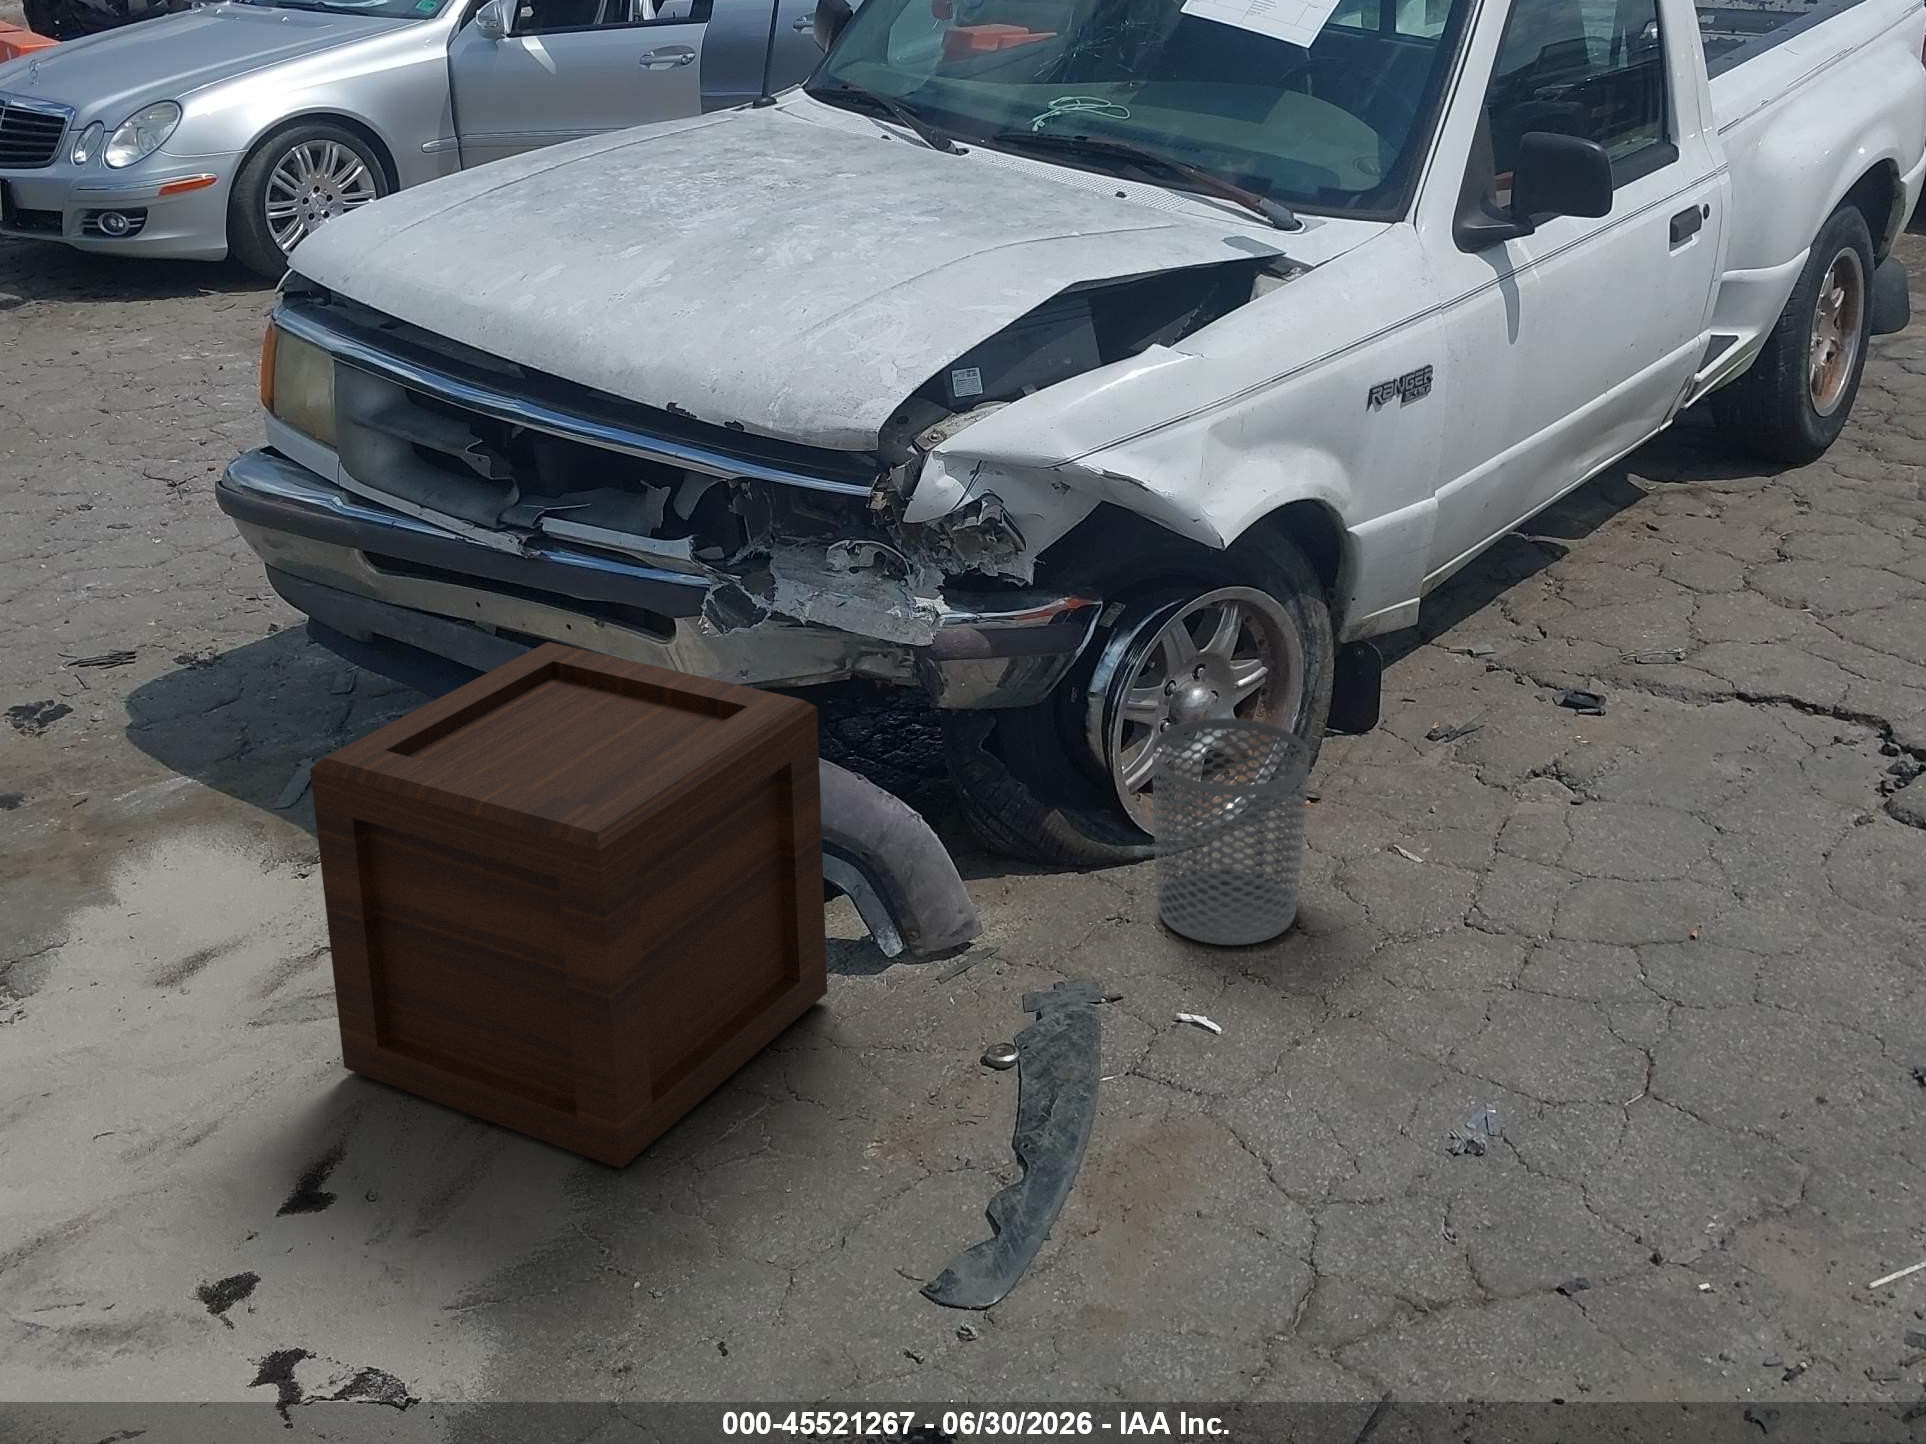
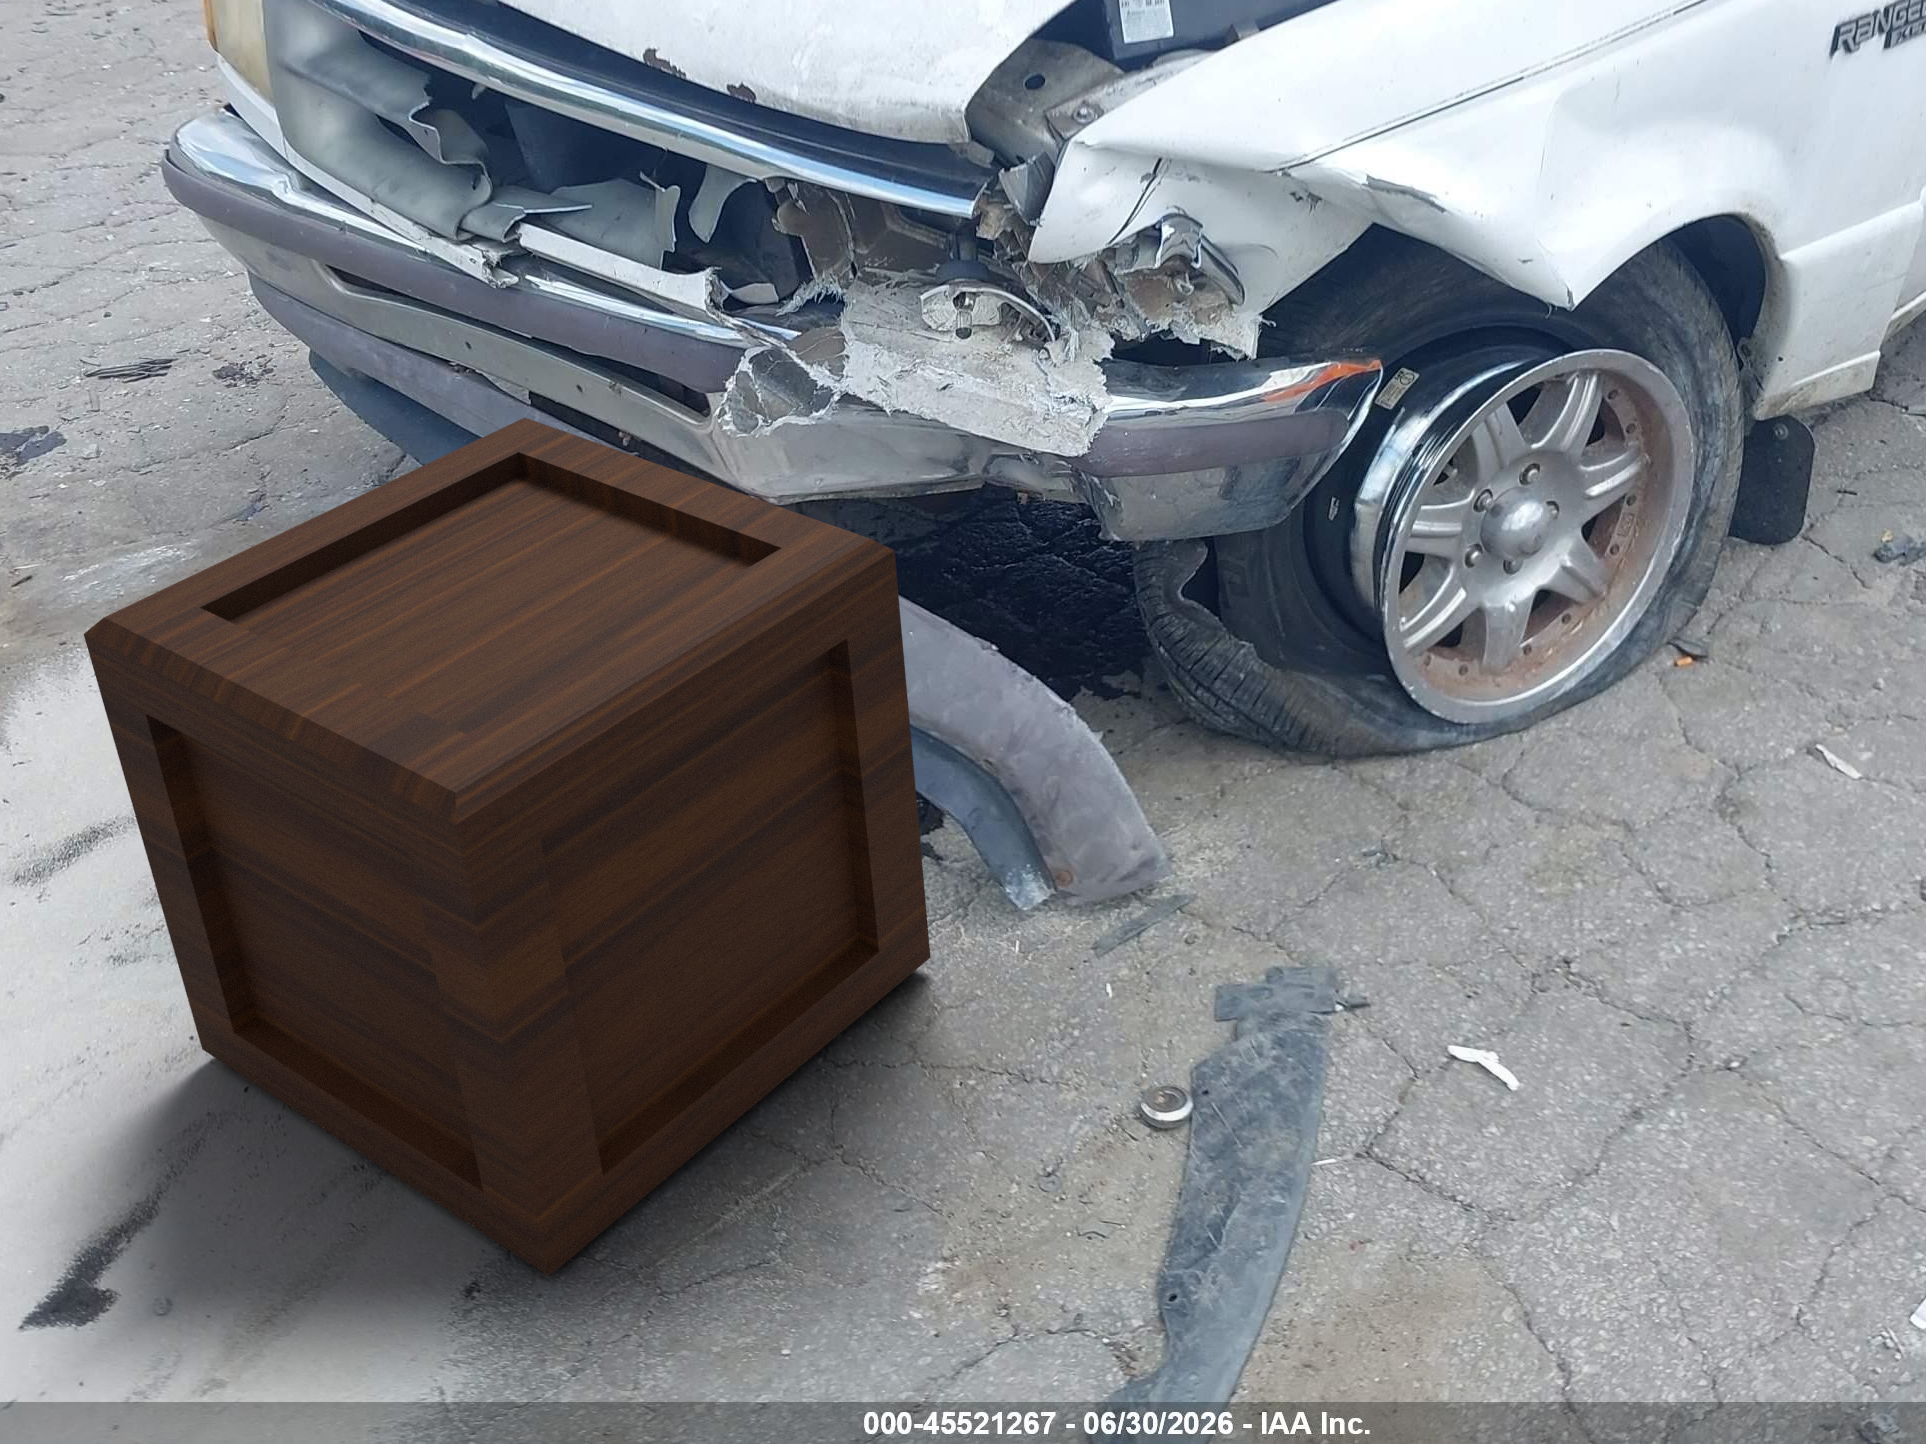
waste bin: present [1152,718,1310,945] -> none [1446,553,1694,903]

